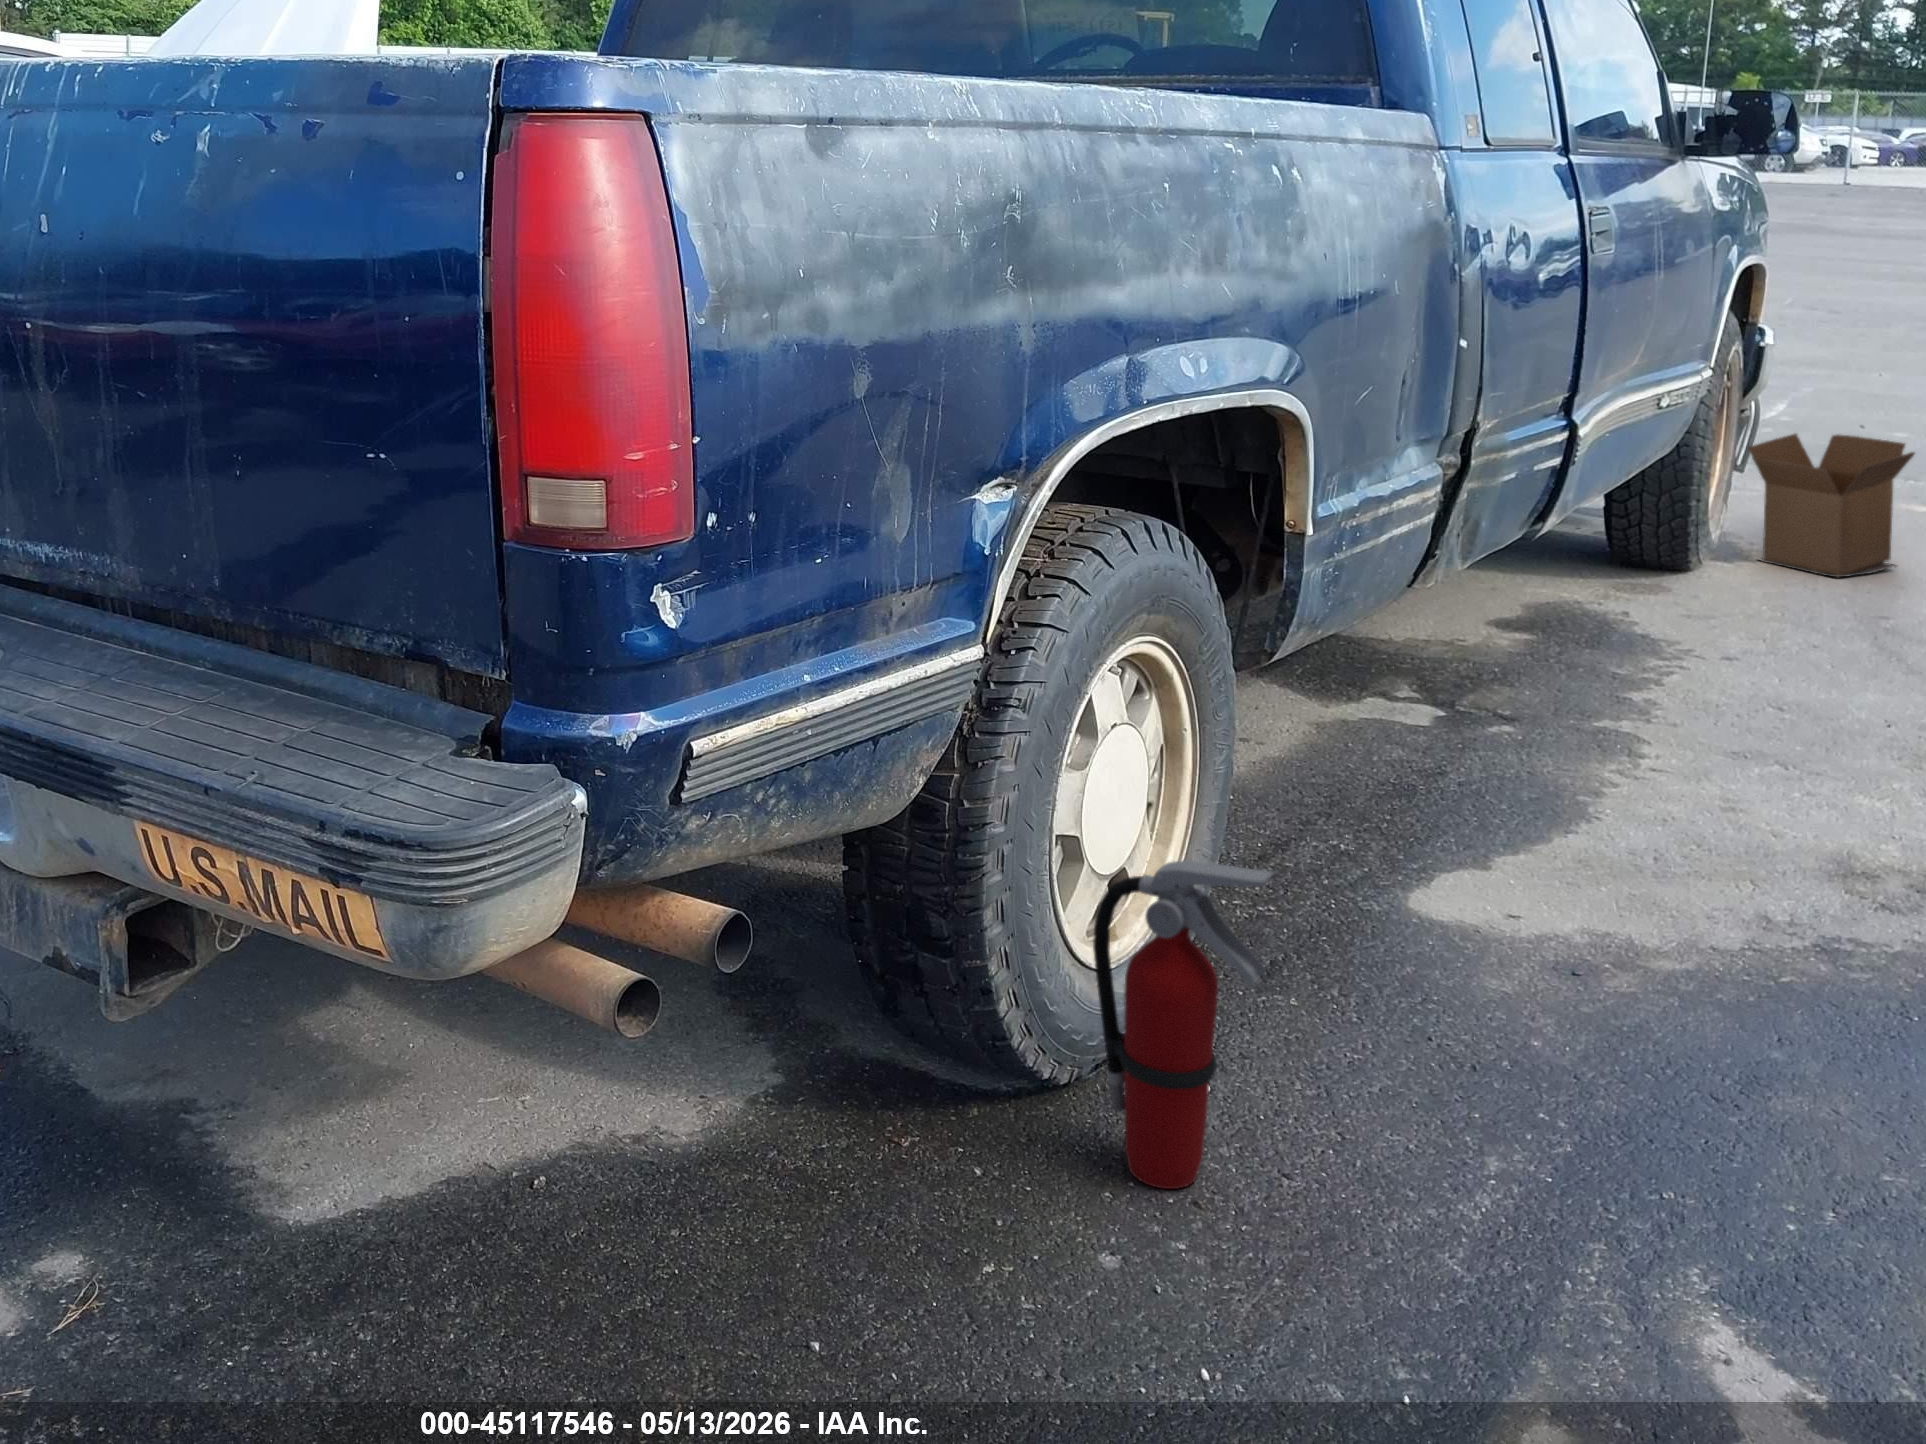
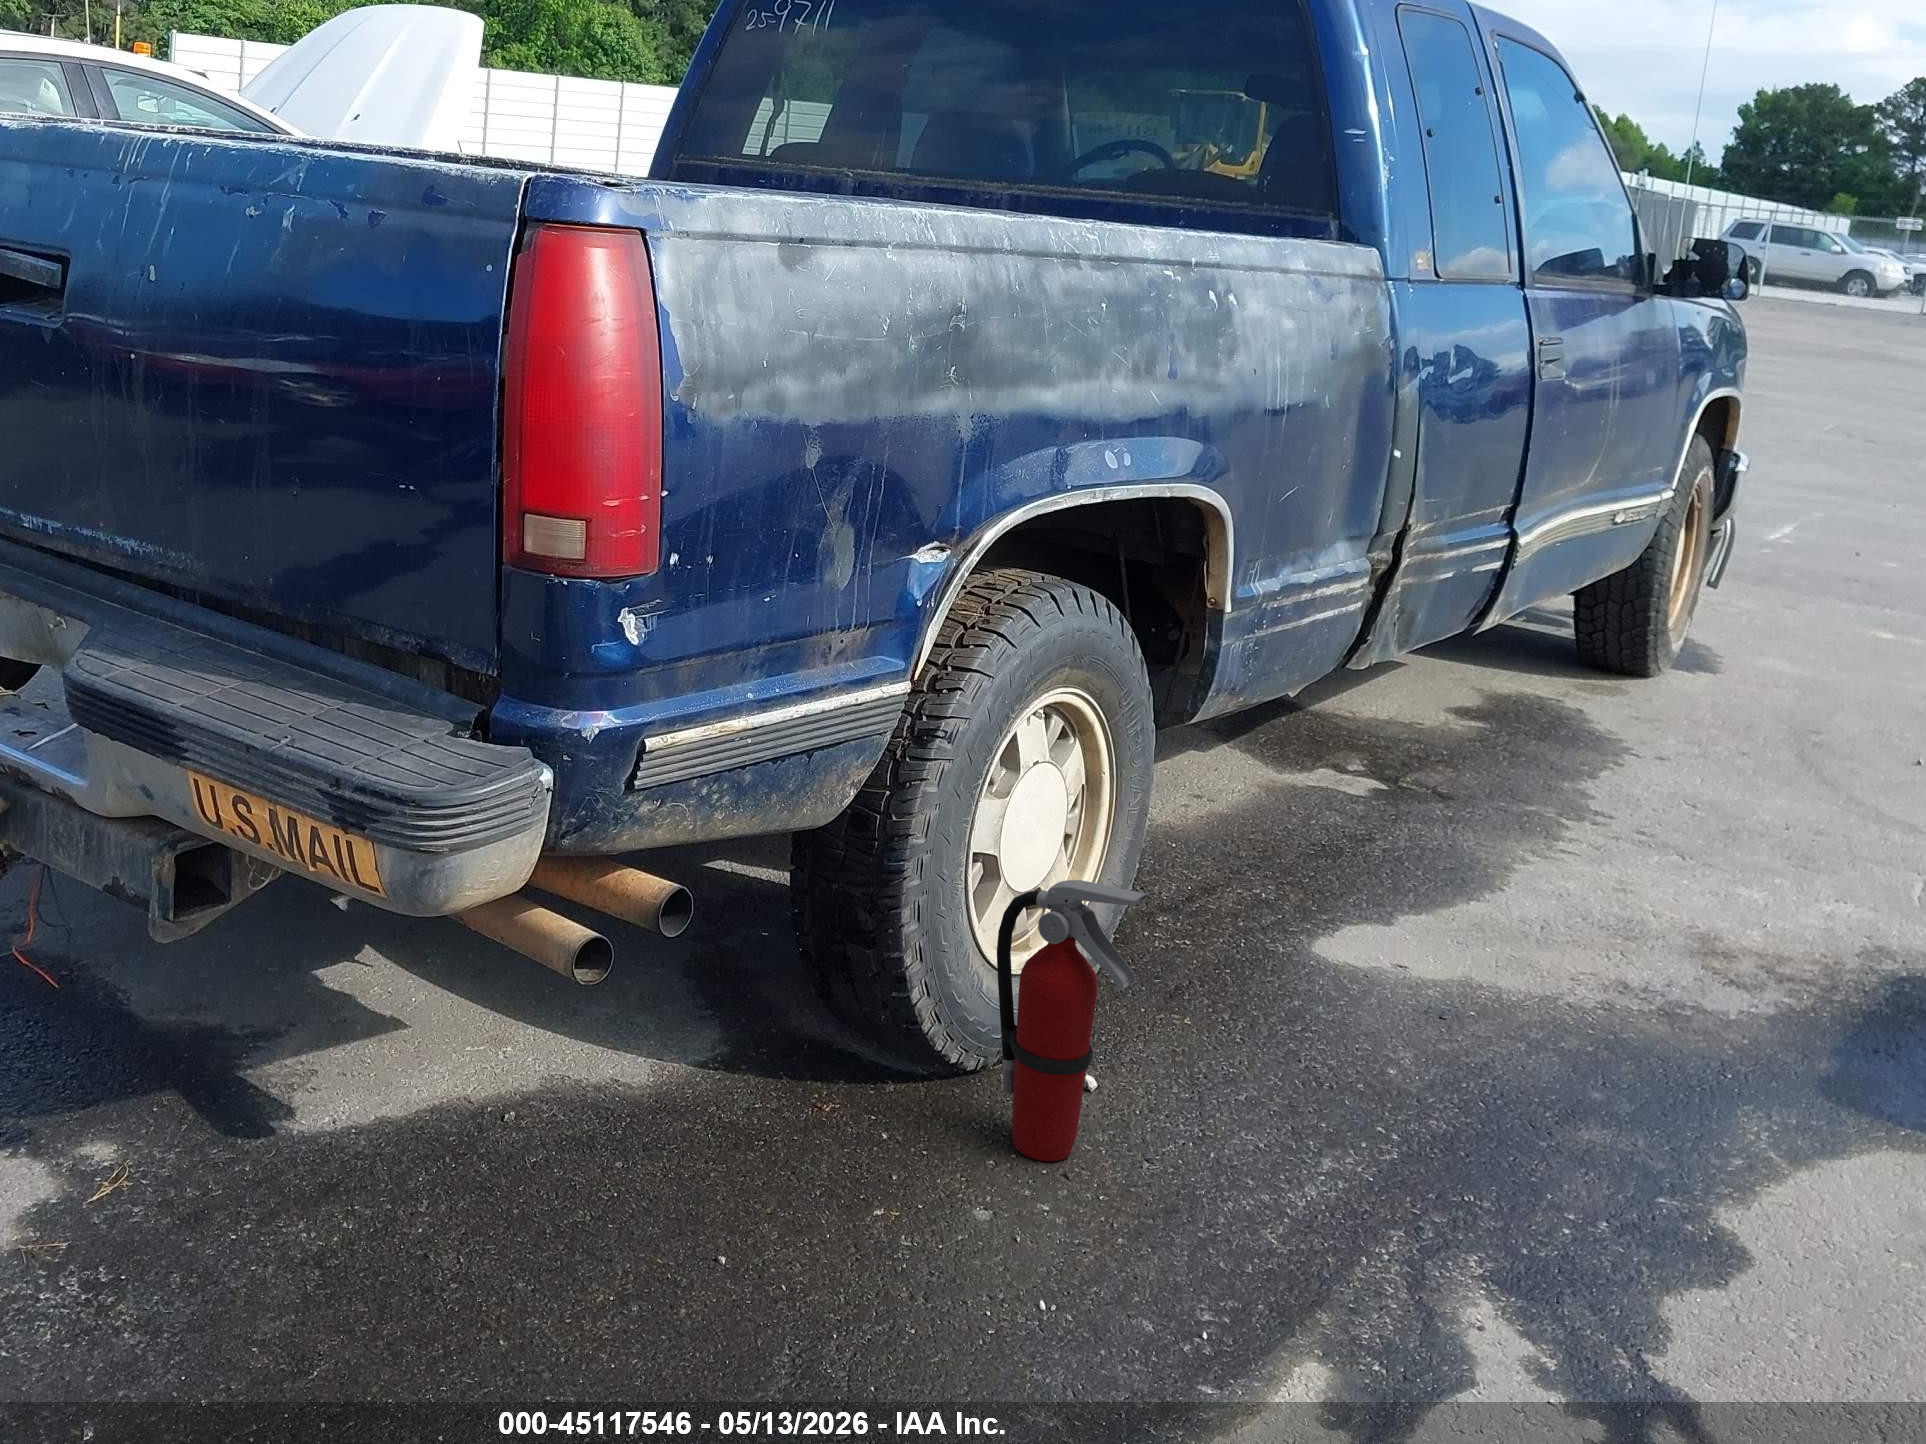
cardboard box: present [1748,434,1915,577] -> none [1728,554,1881,693]

